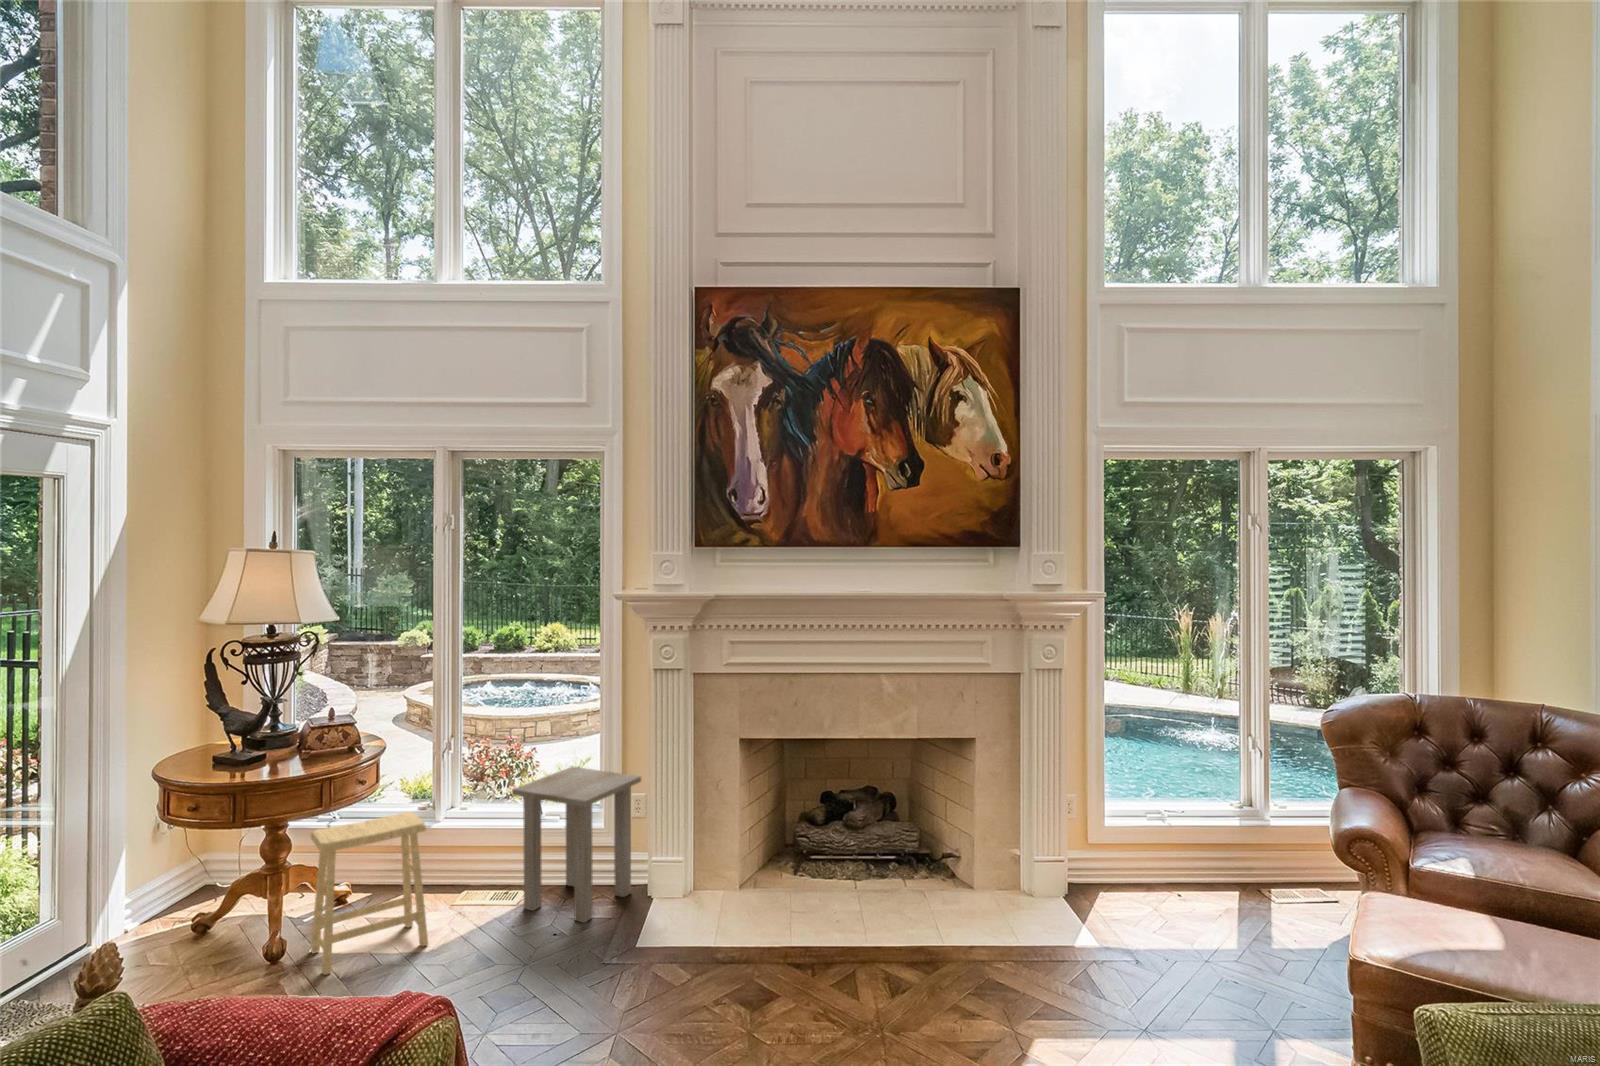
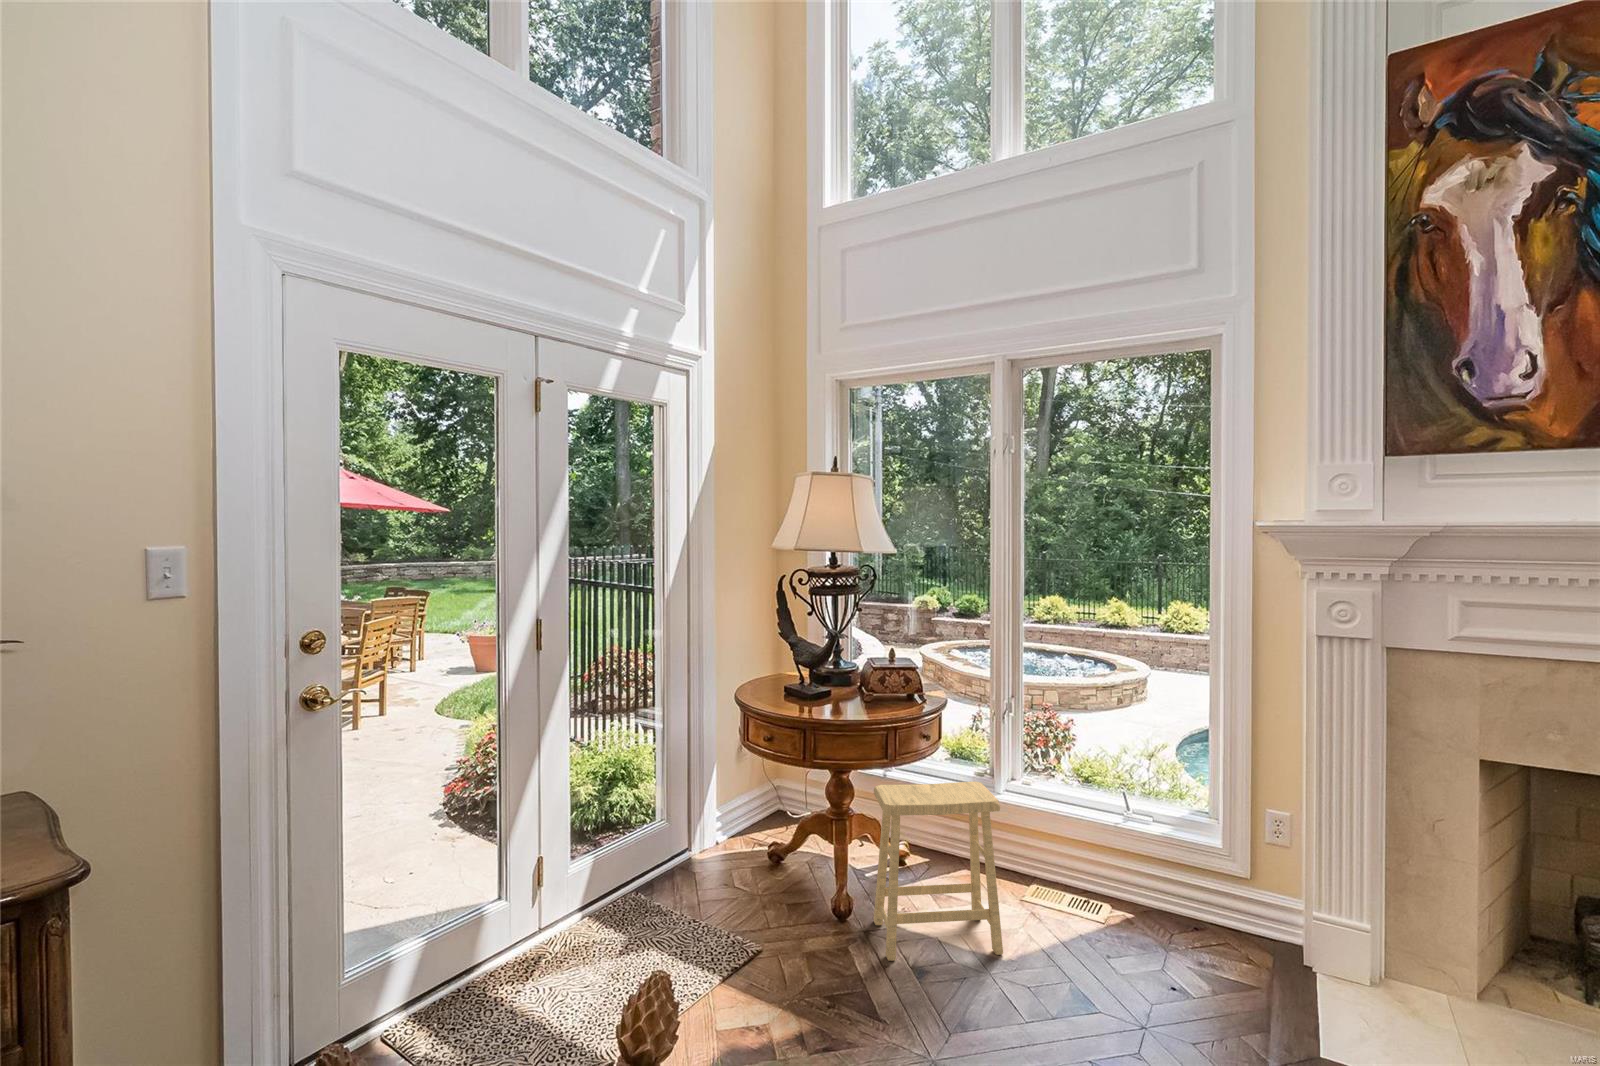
side table: present [512,767,641,922] -> none [1103,756,1291,984]

